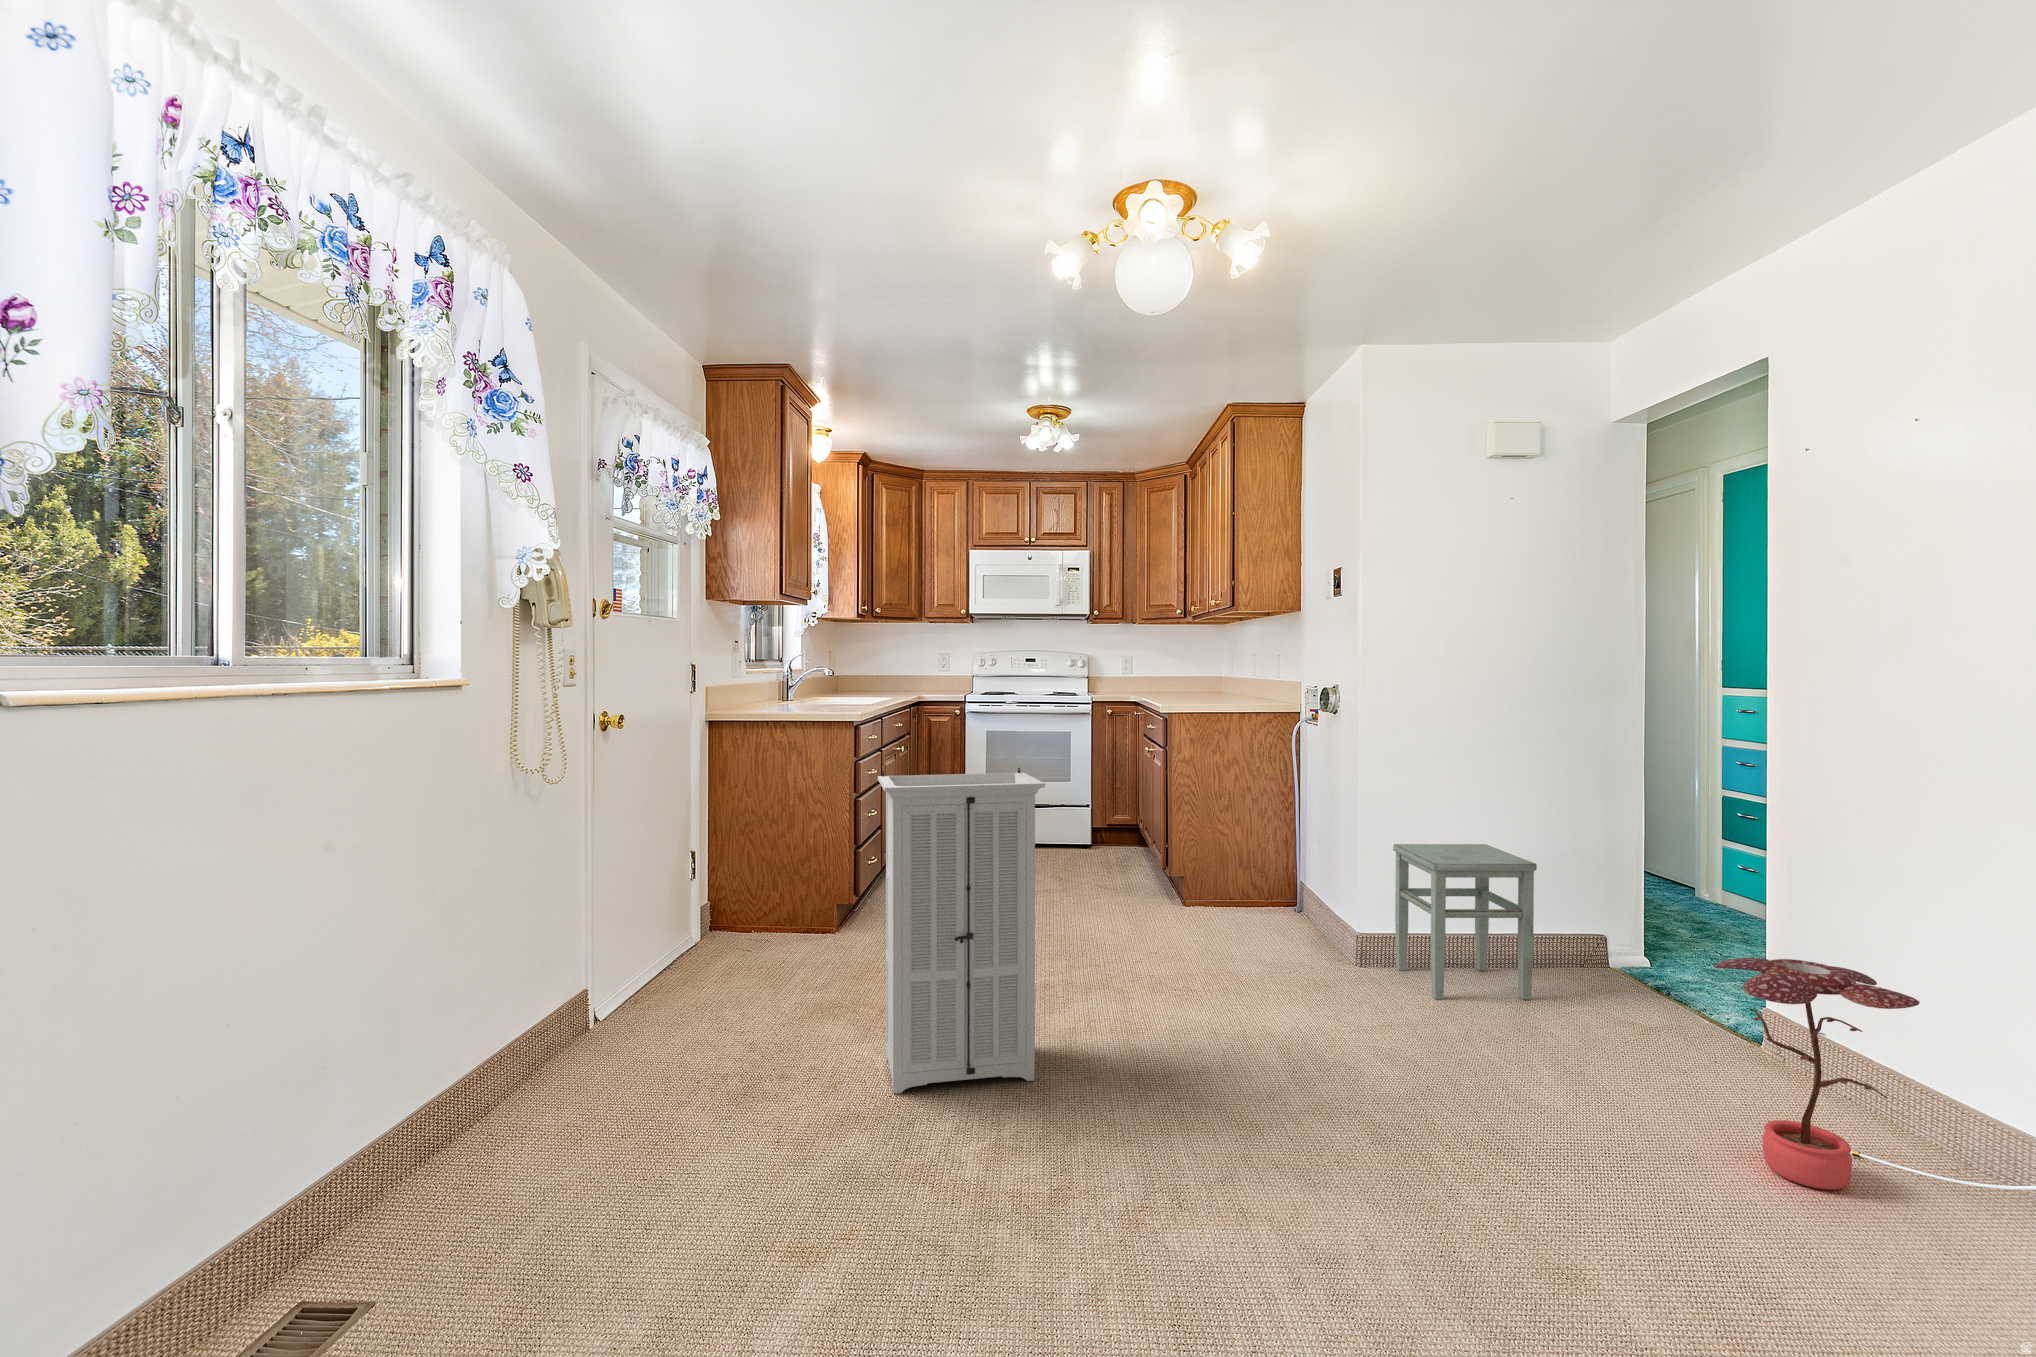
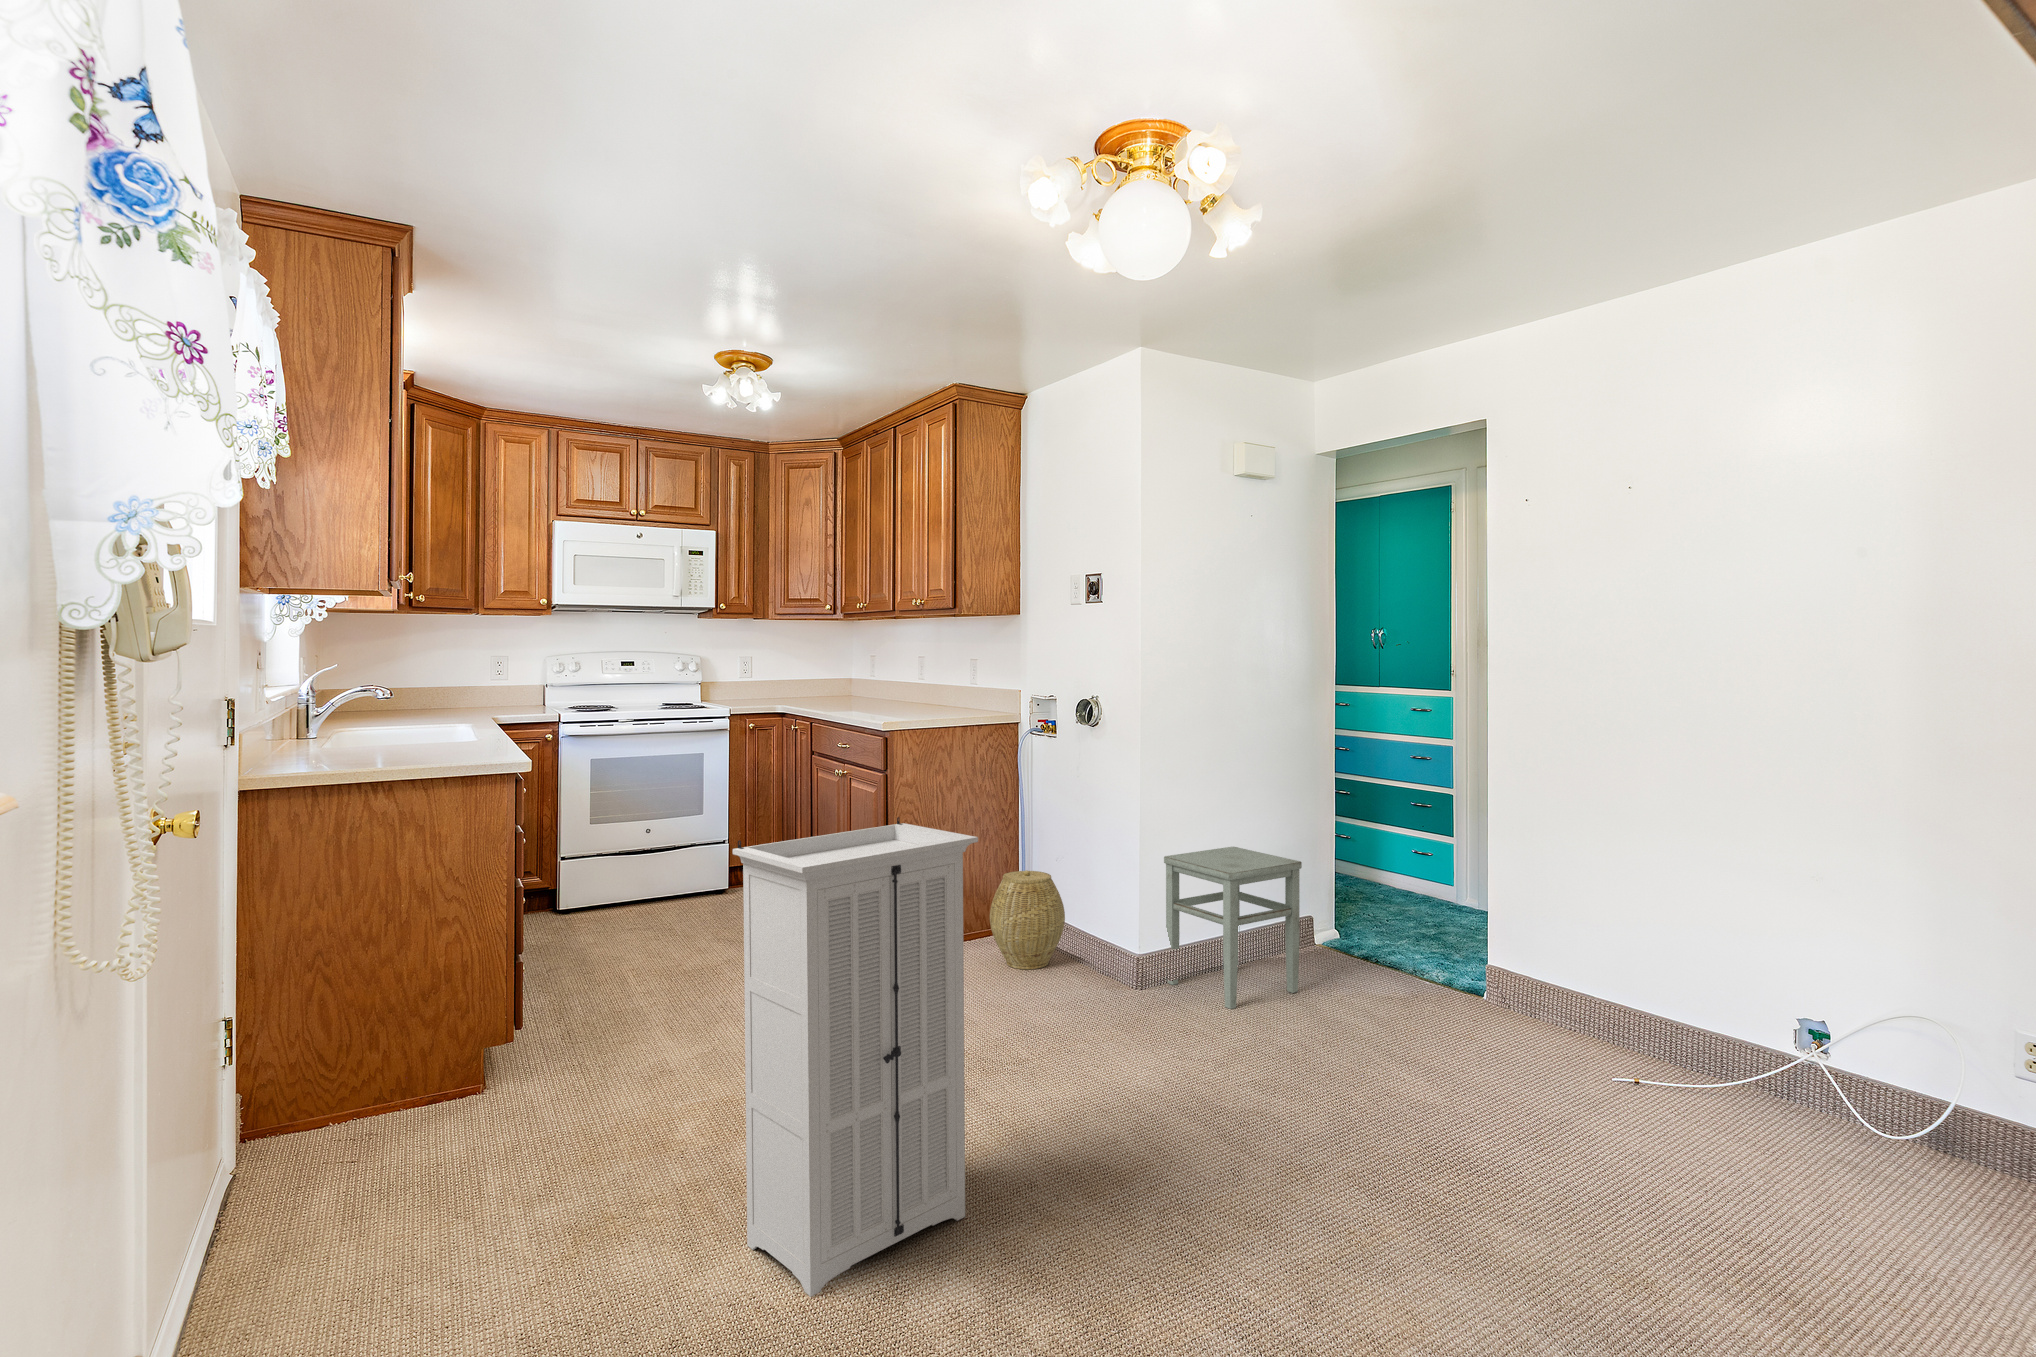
woven basket: none [1244,846,1316,936] -> present [990,870,1065,969]
potted plant: present [1714,958,1920,1190] -> none [1539,926,1699,1115]

